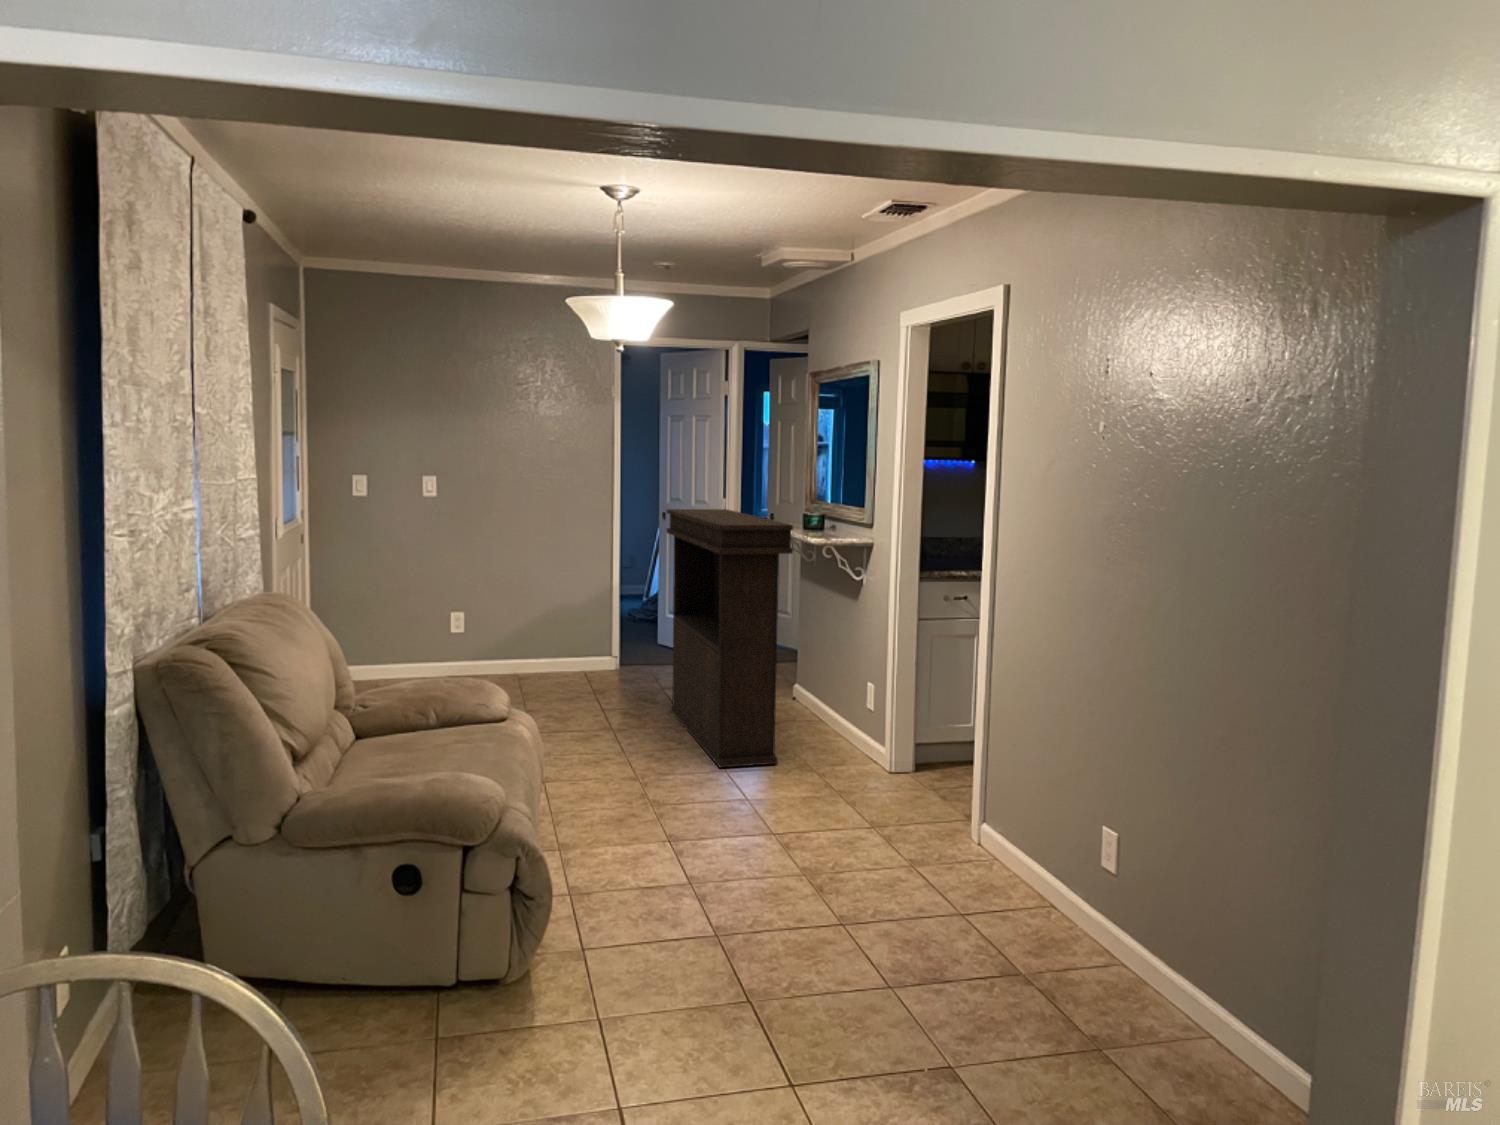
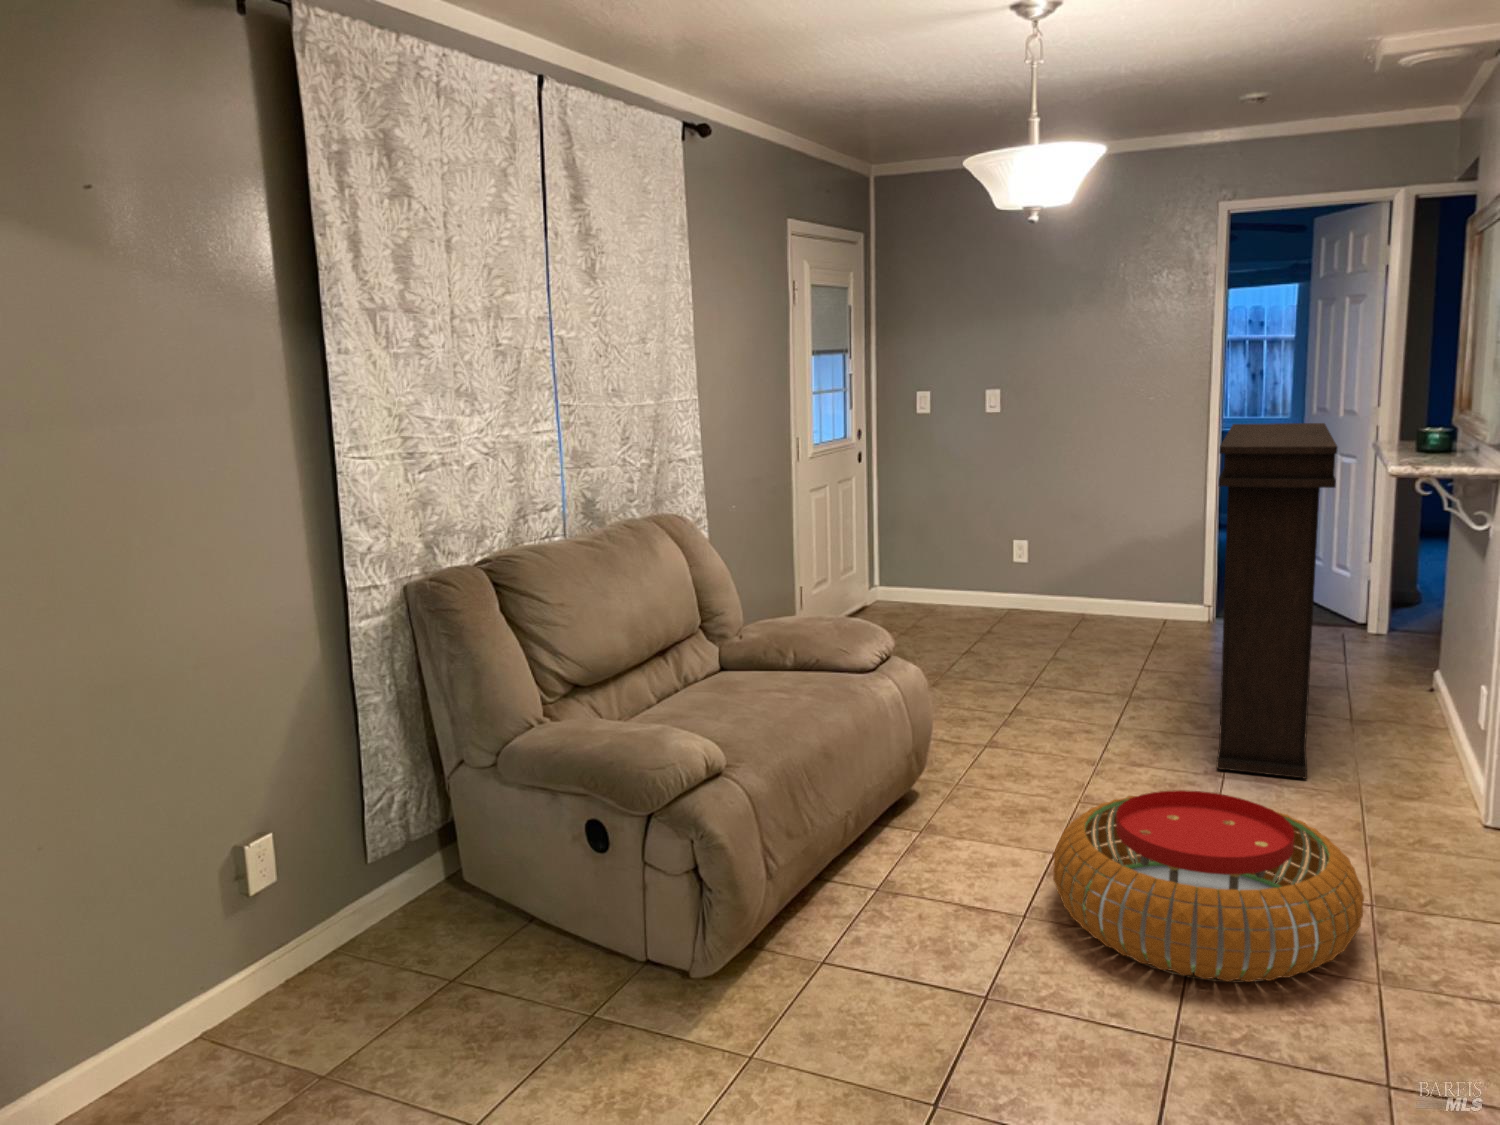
pouf: none [695,770,900,891] -> present [1053,790,1364,982]

